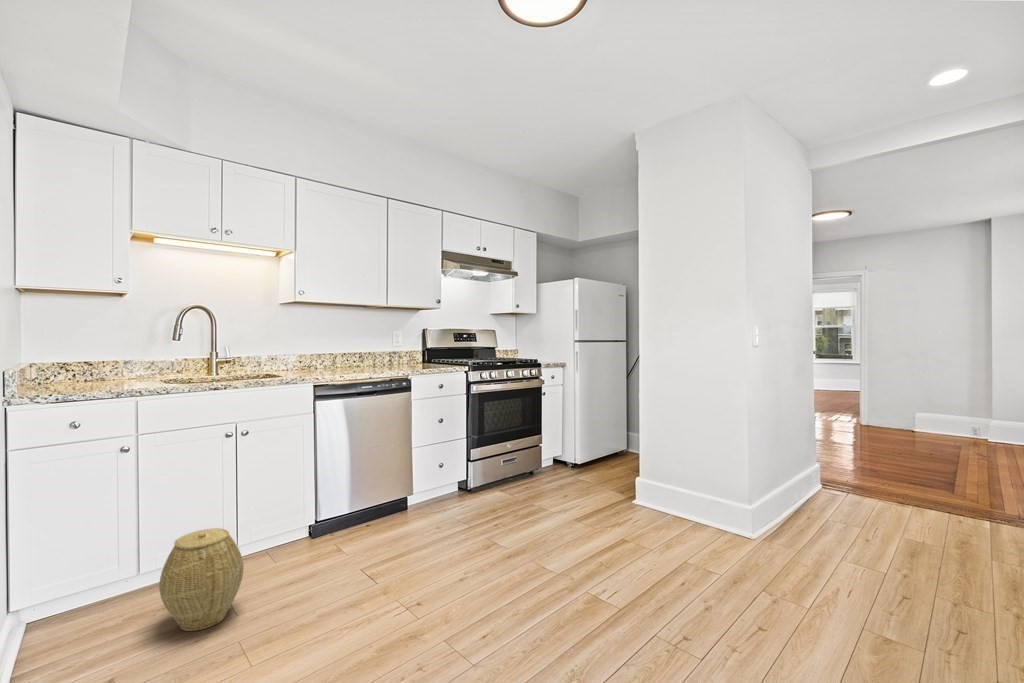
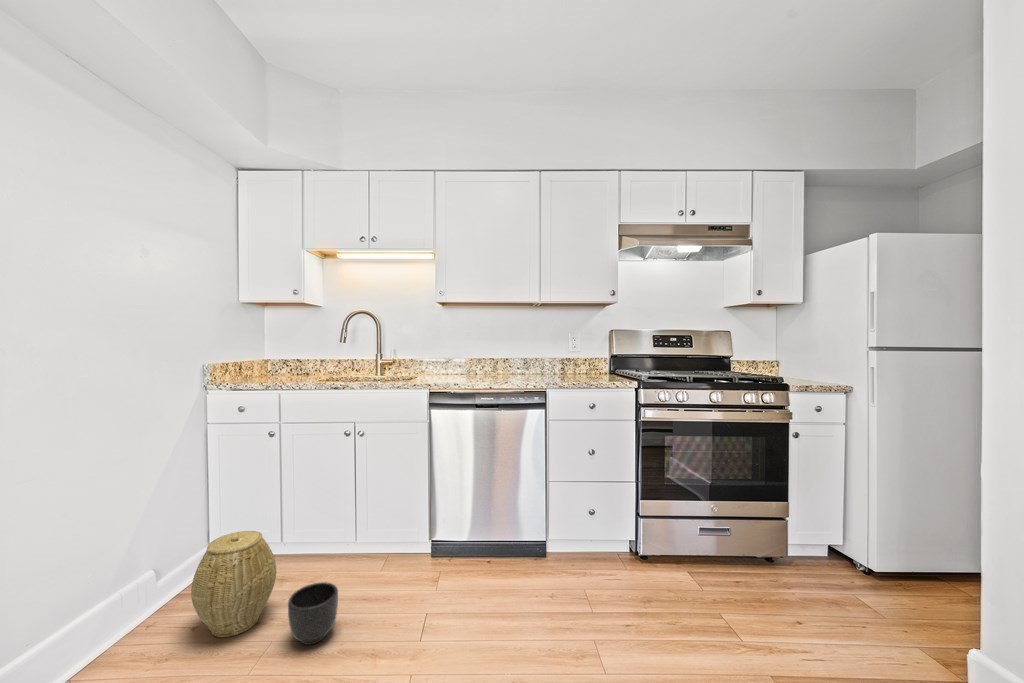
planter: none [278,550,320,599] -> present [288,582,338,645]

